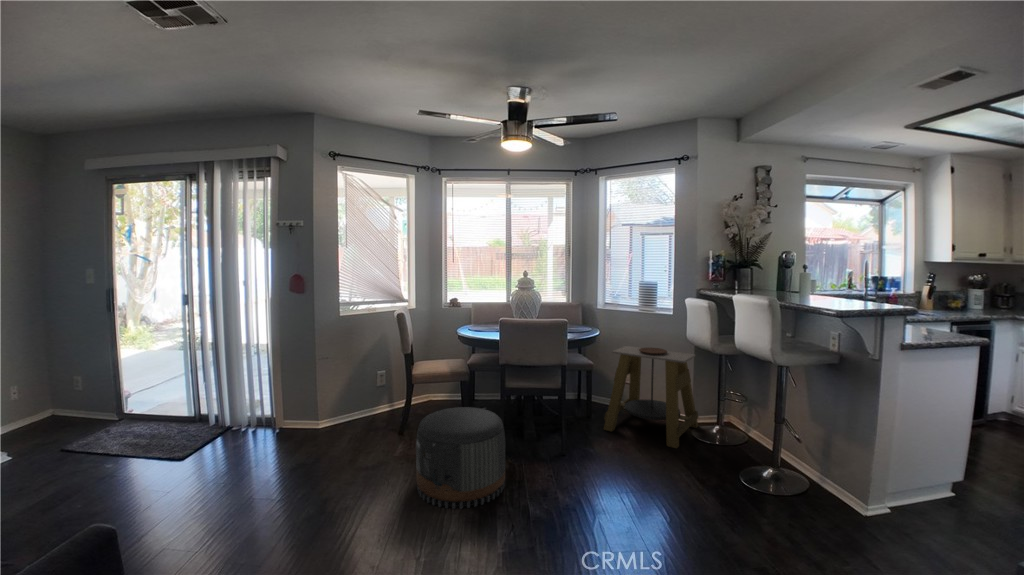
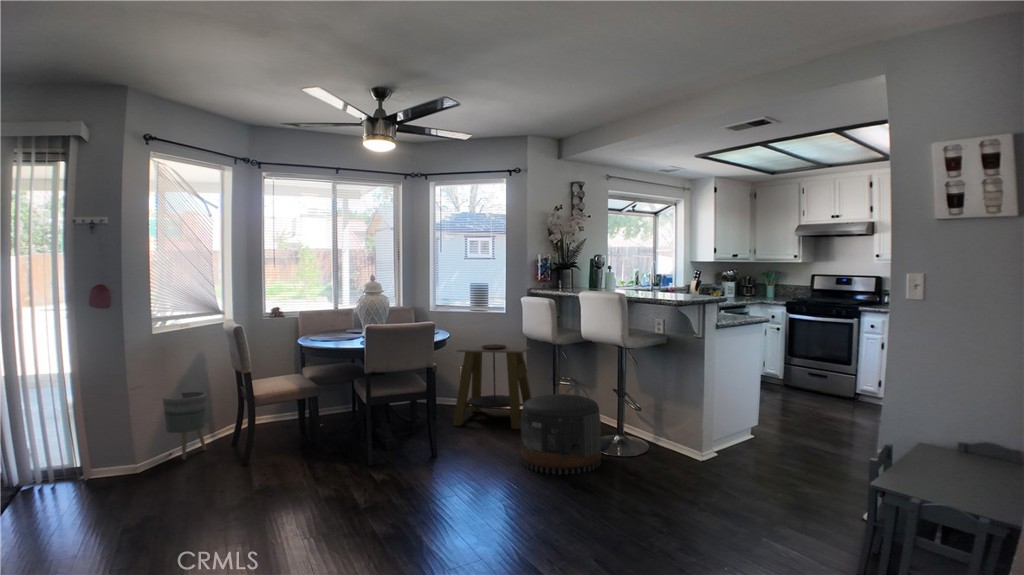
planter: none [344,370,380,431] -> present [163,392,207,459]
pouf: present [416,407,505,509] -> present [521,394,601,475]

